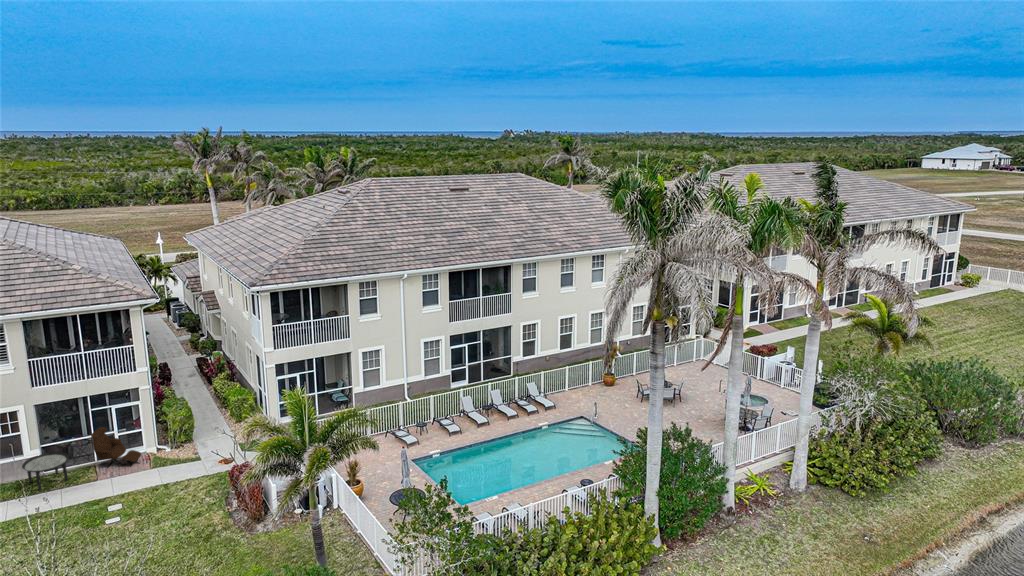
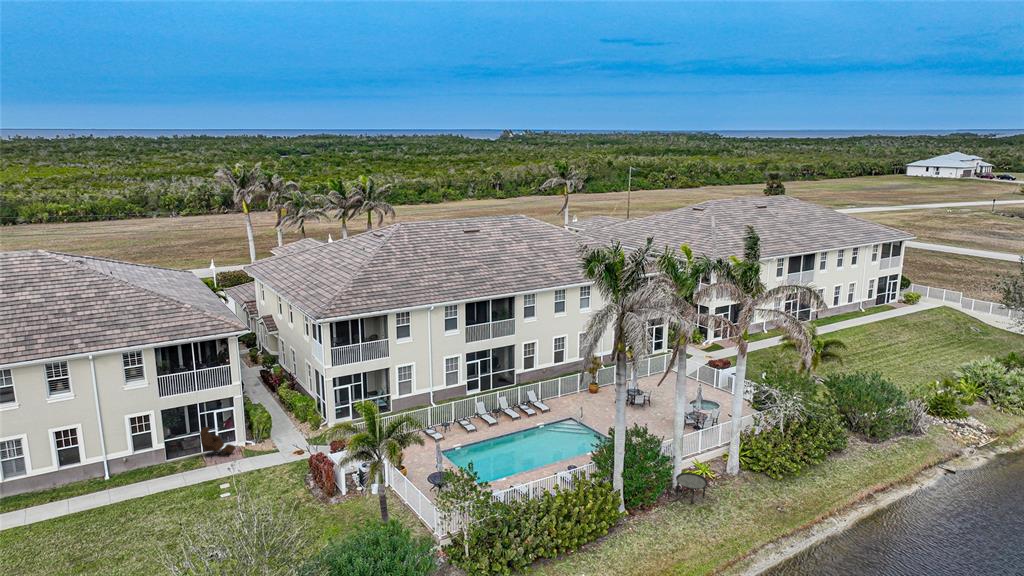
round table: present [22,452,69,491] -> present [676,472,708,503]

